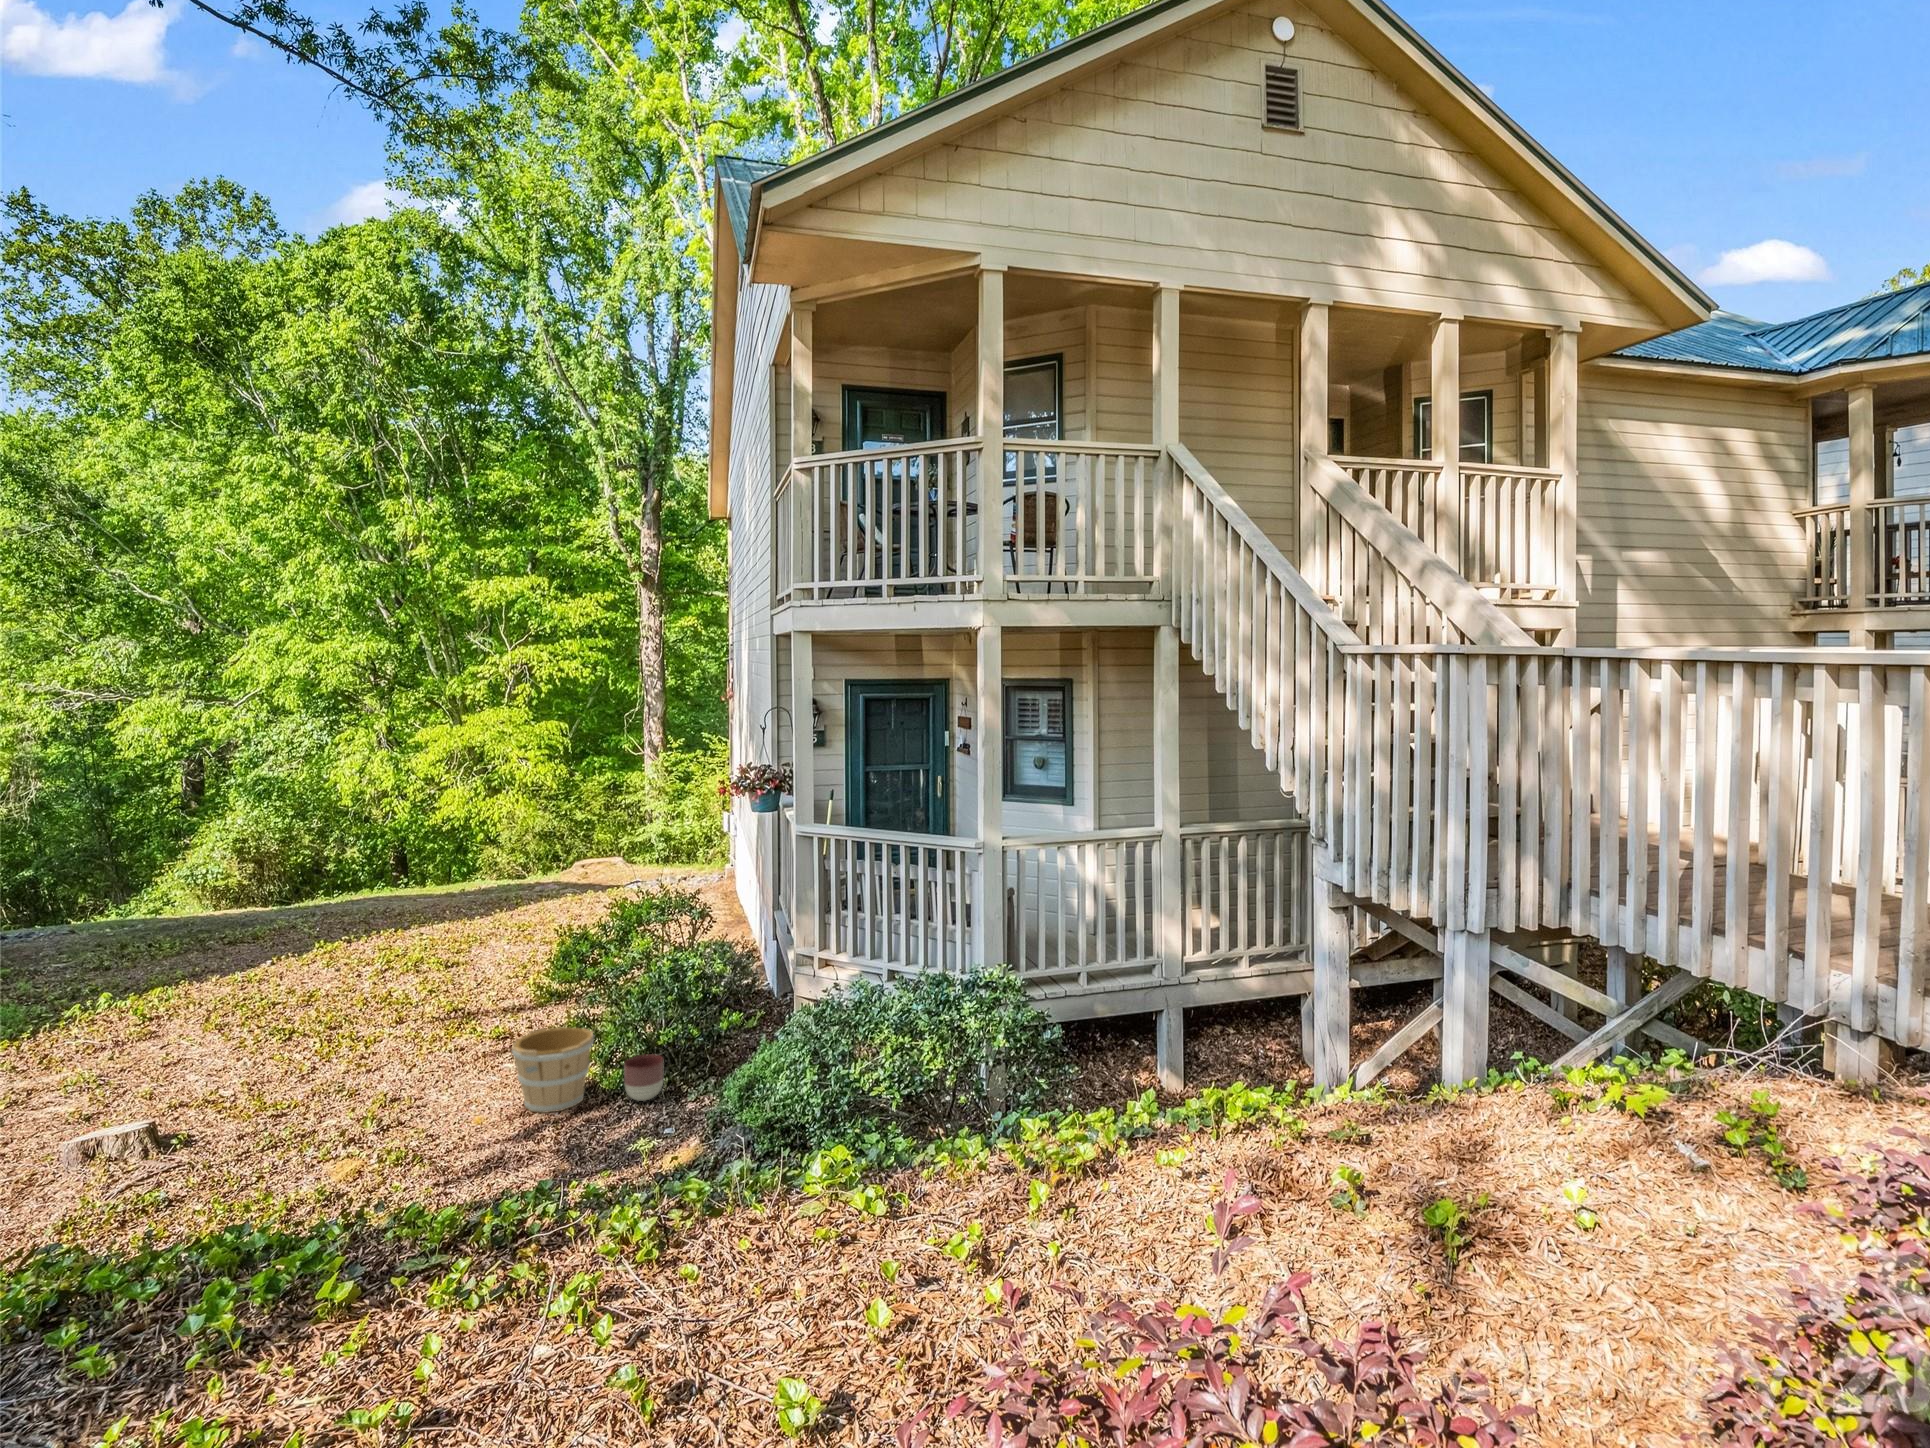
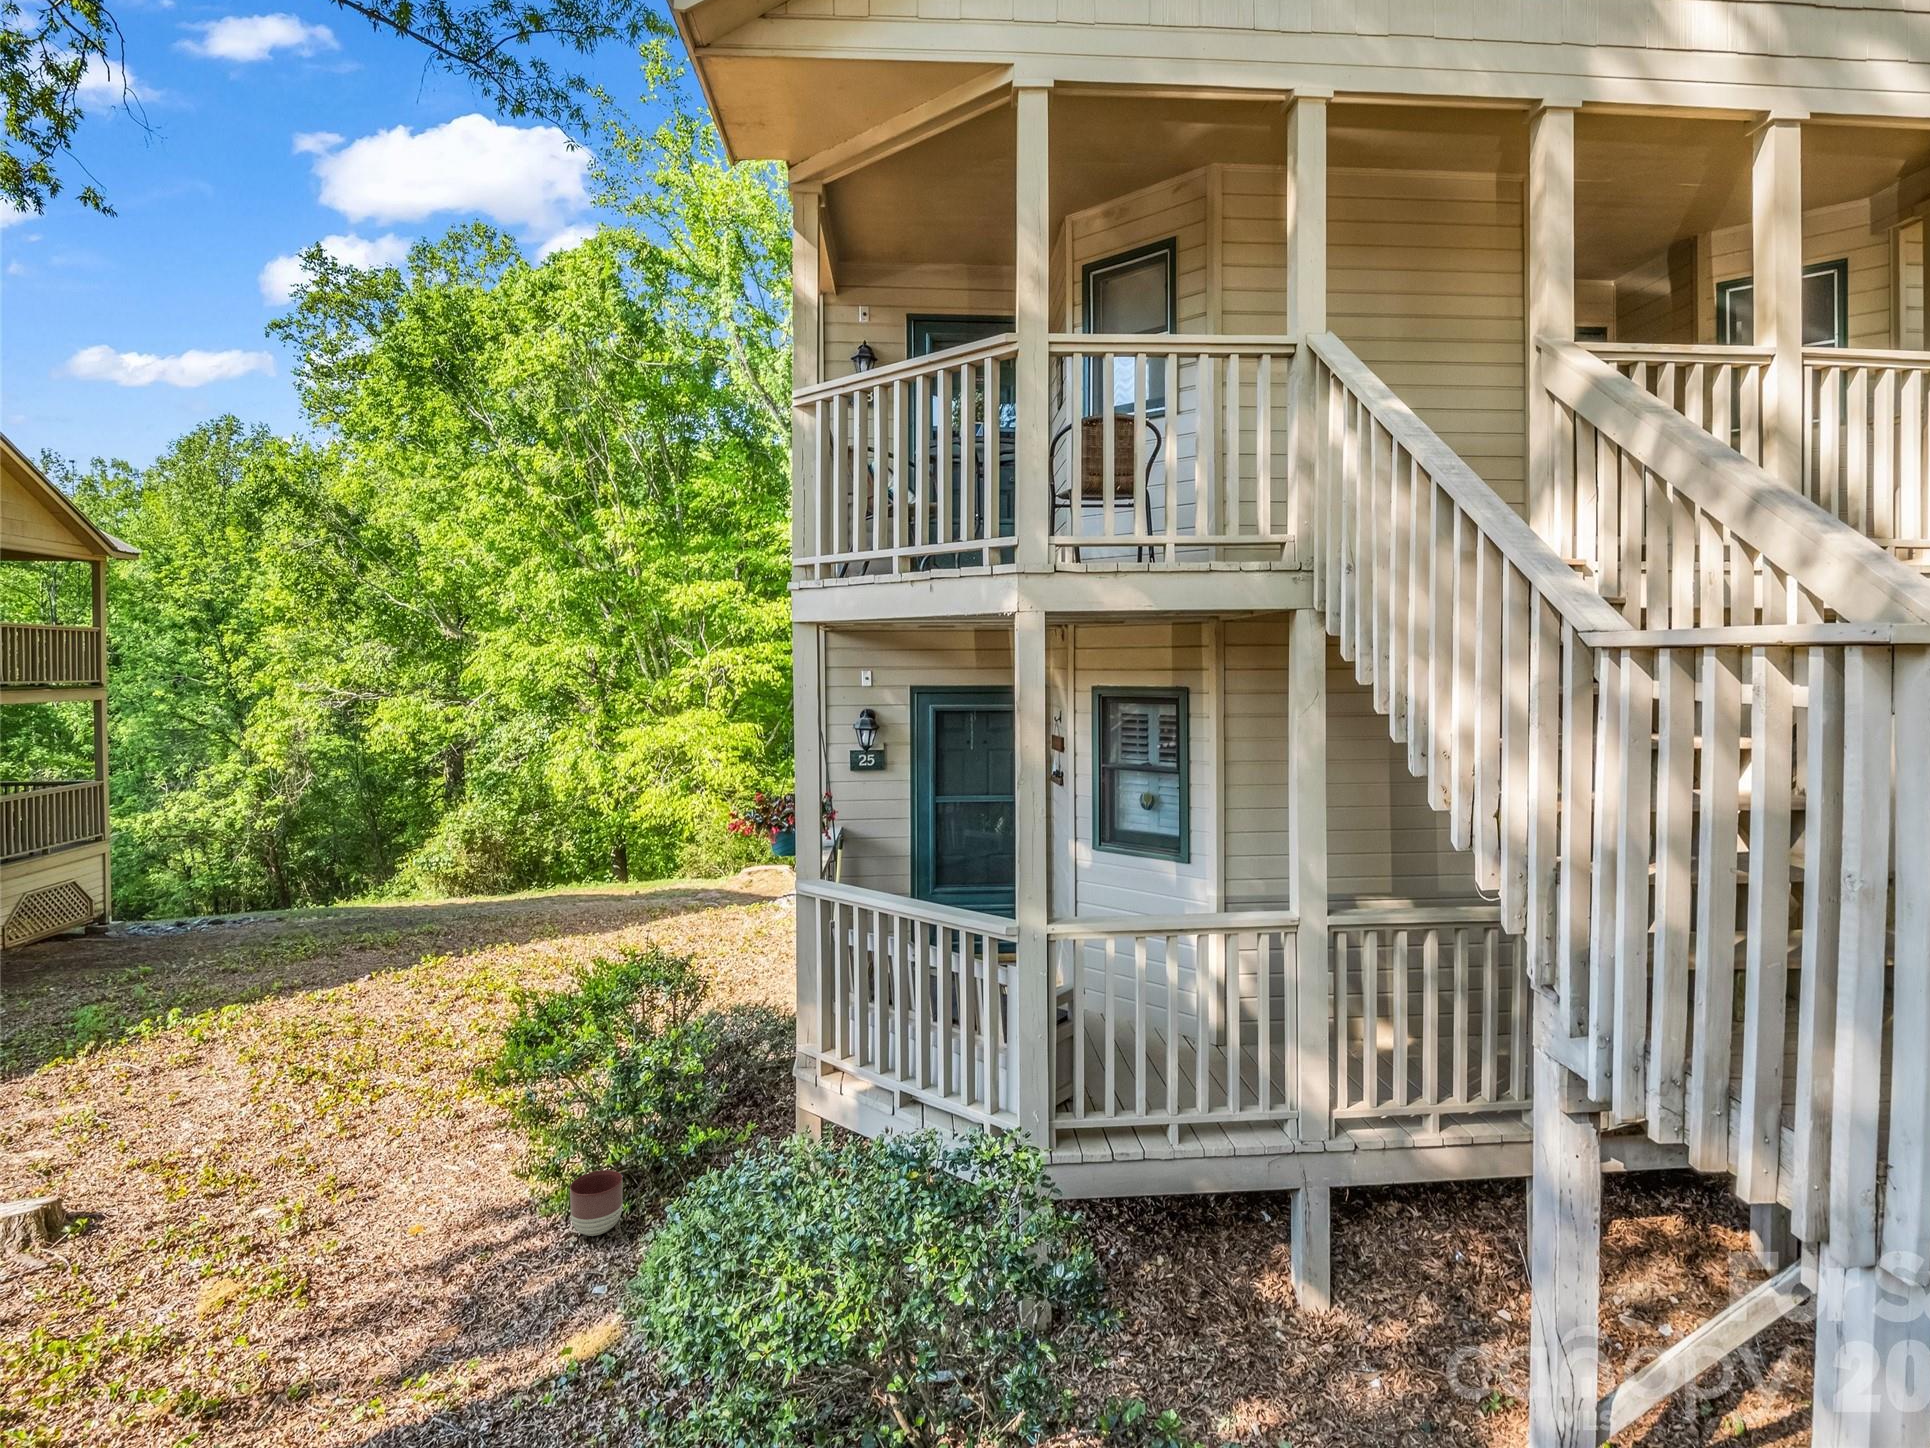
wooden bucket: present [512,1028,594,1113] -> none [437,1122,547,1242]

